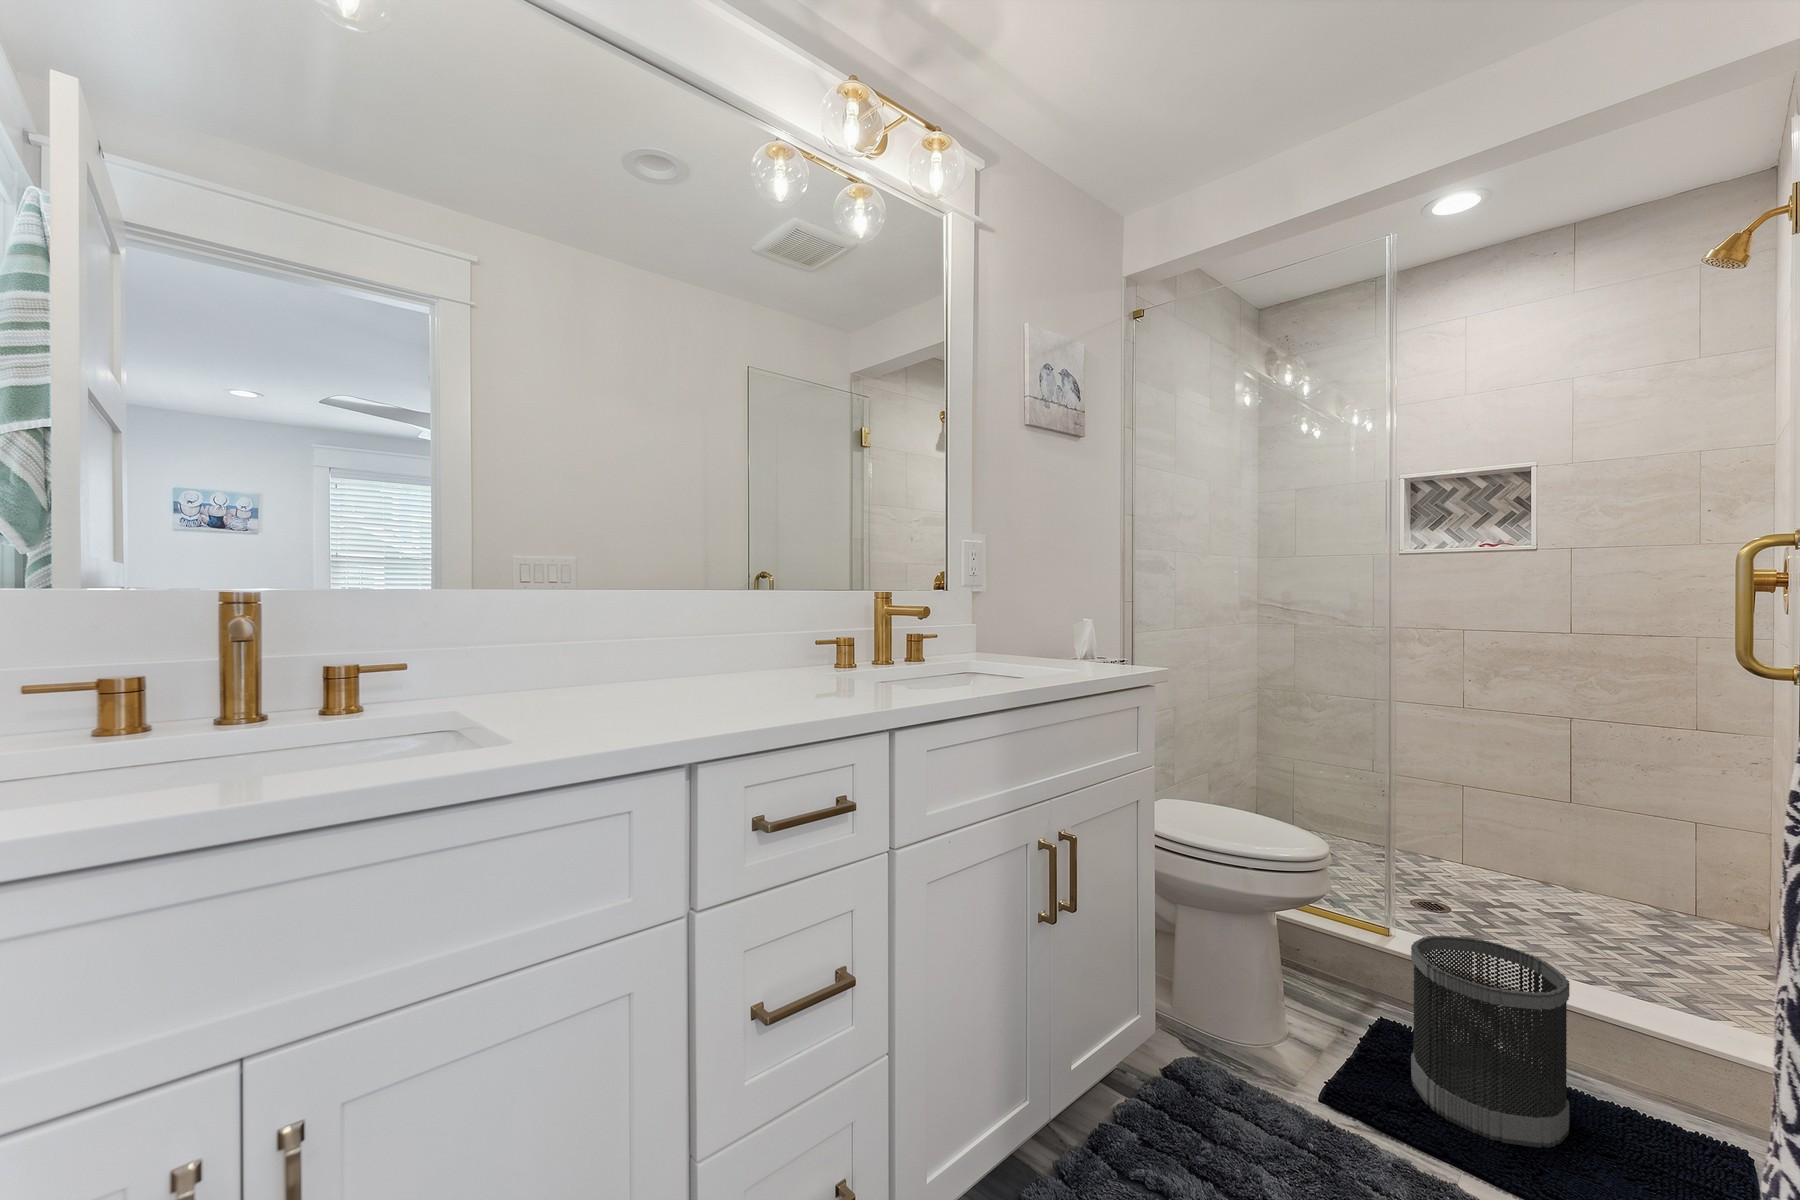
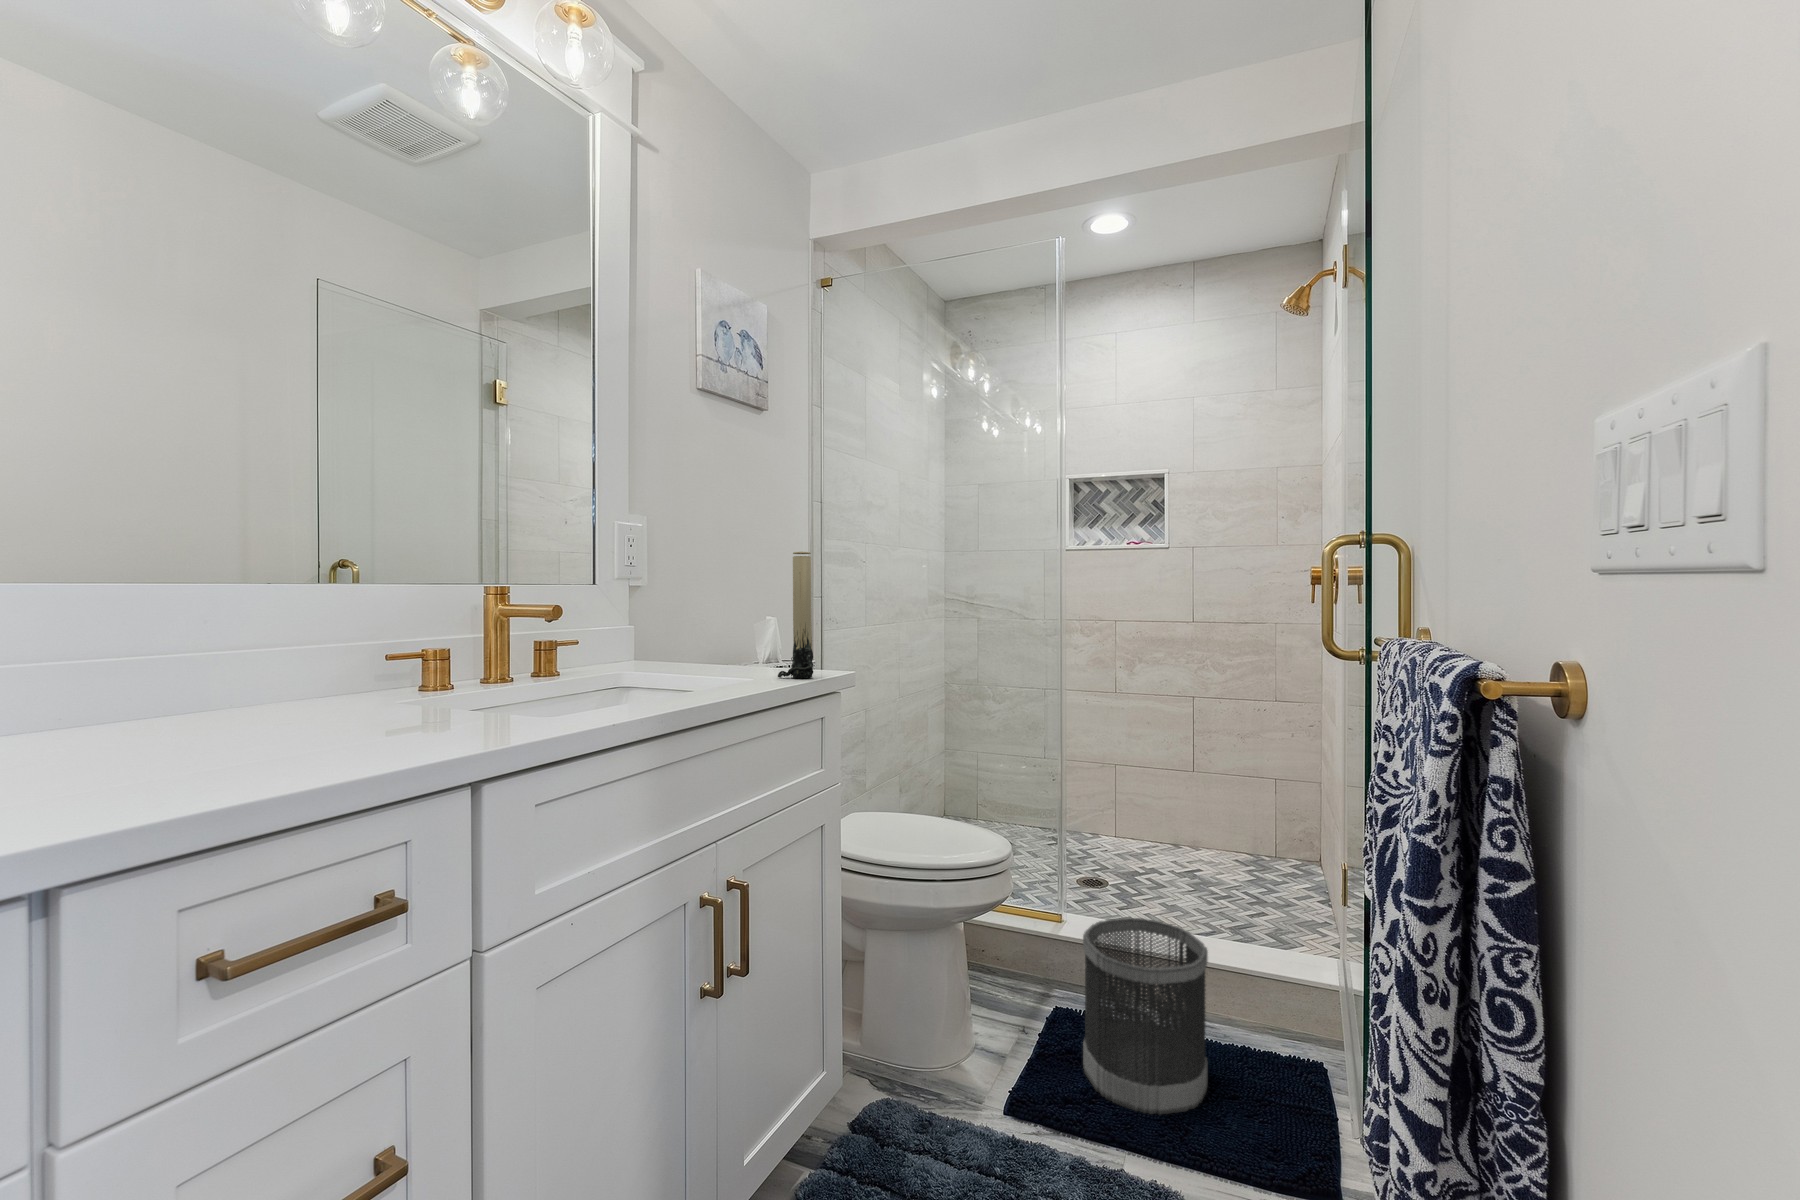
candle: none [1098,561,1130,671] -> present [778,551,813,678]

